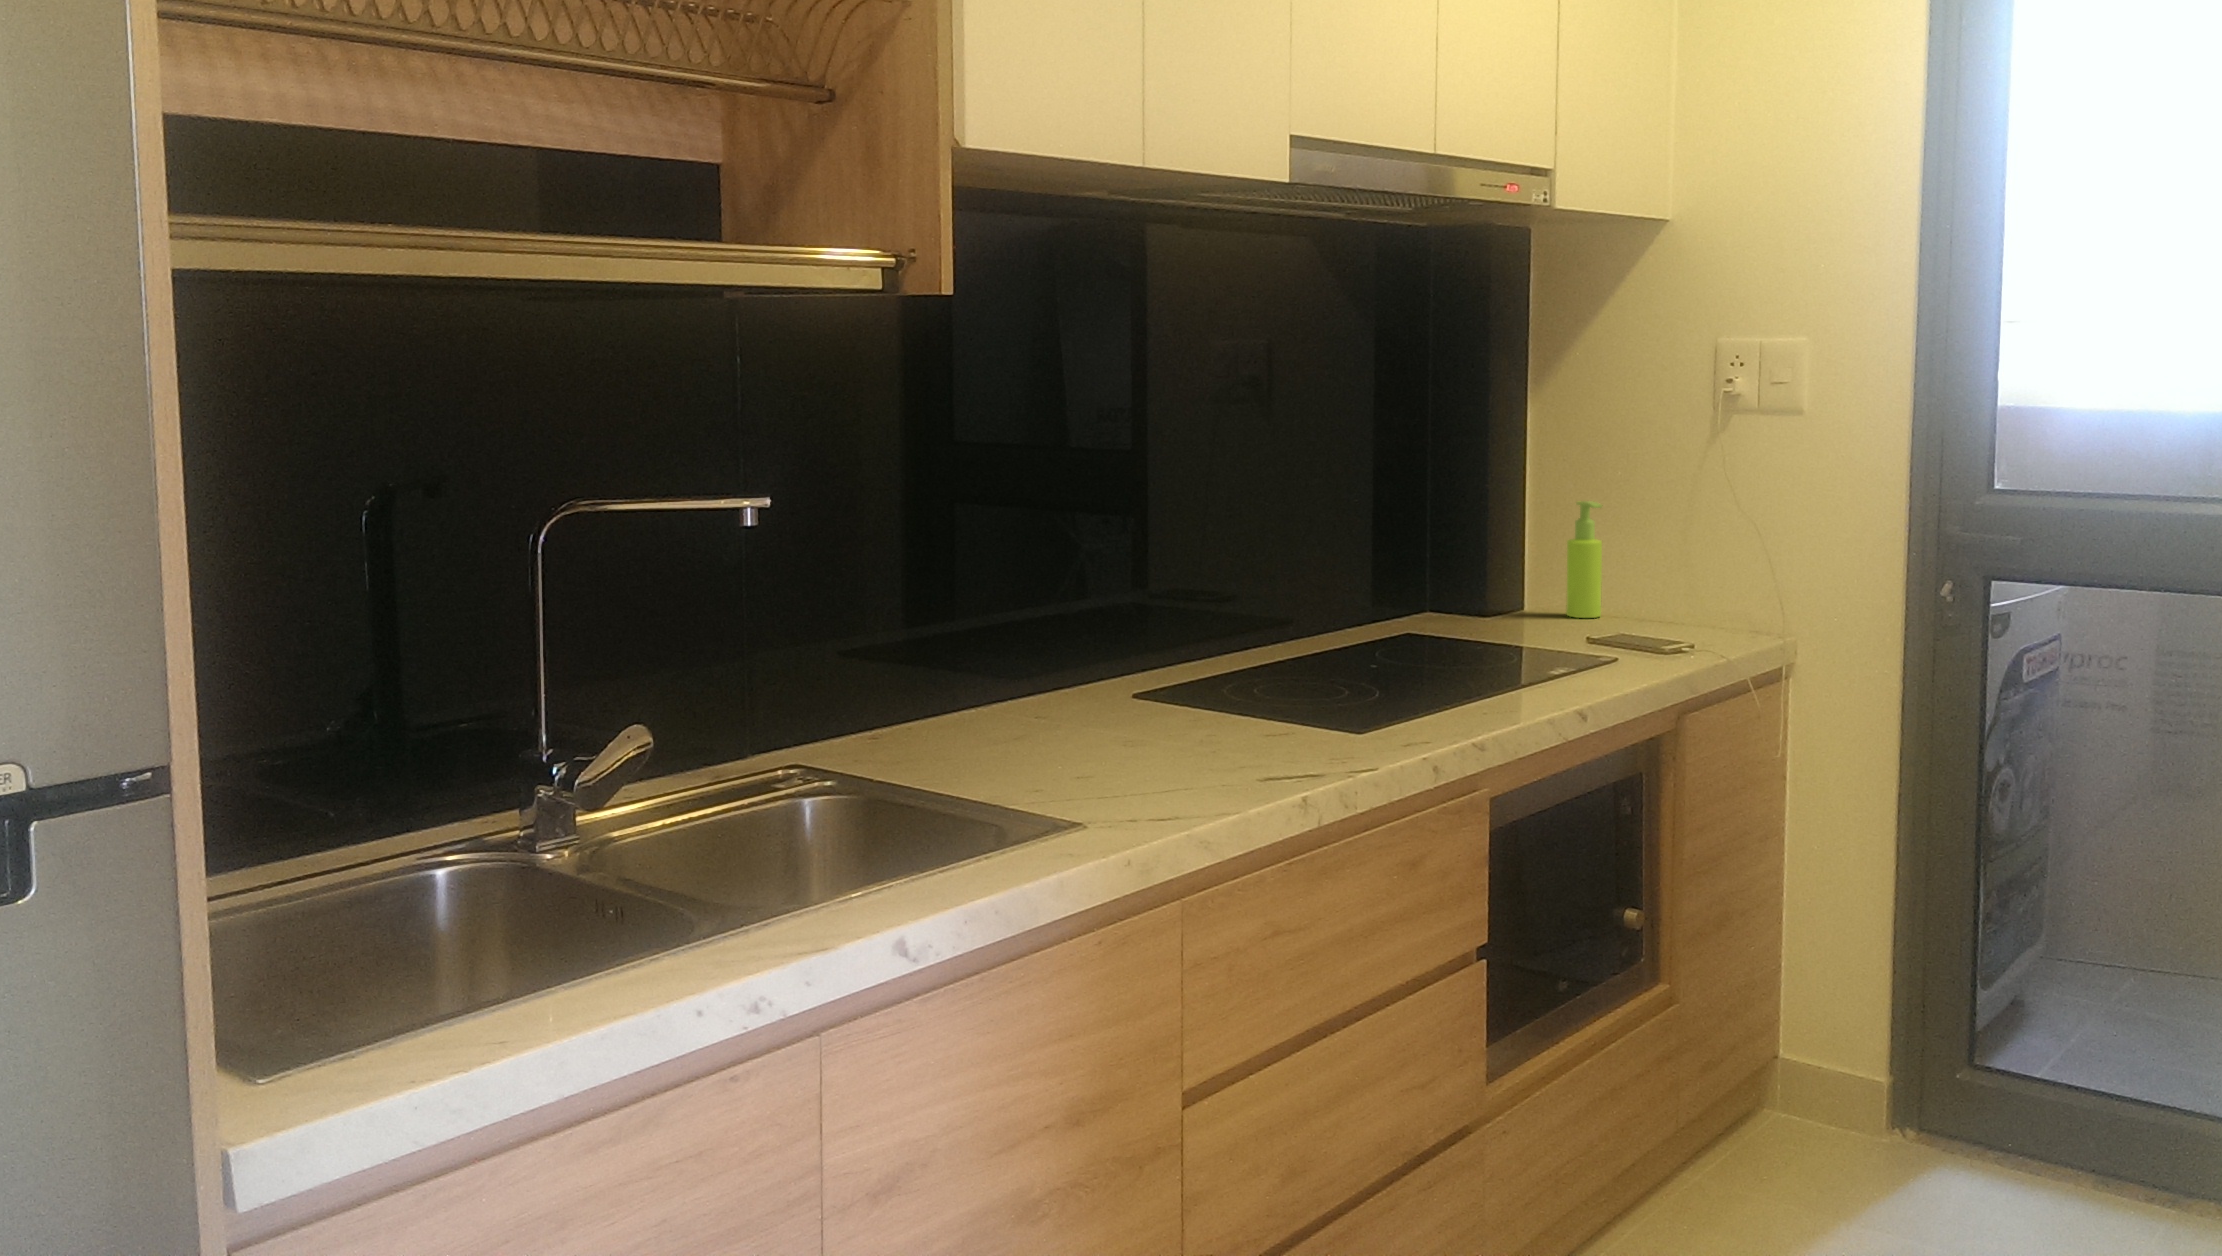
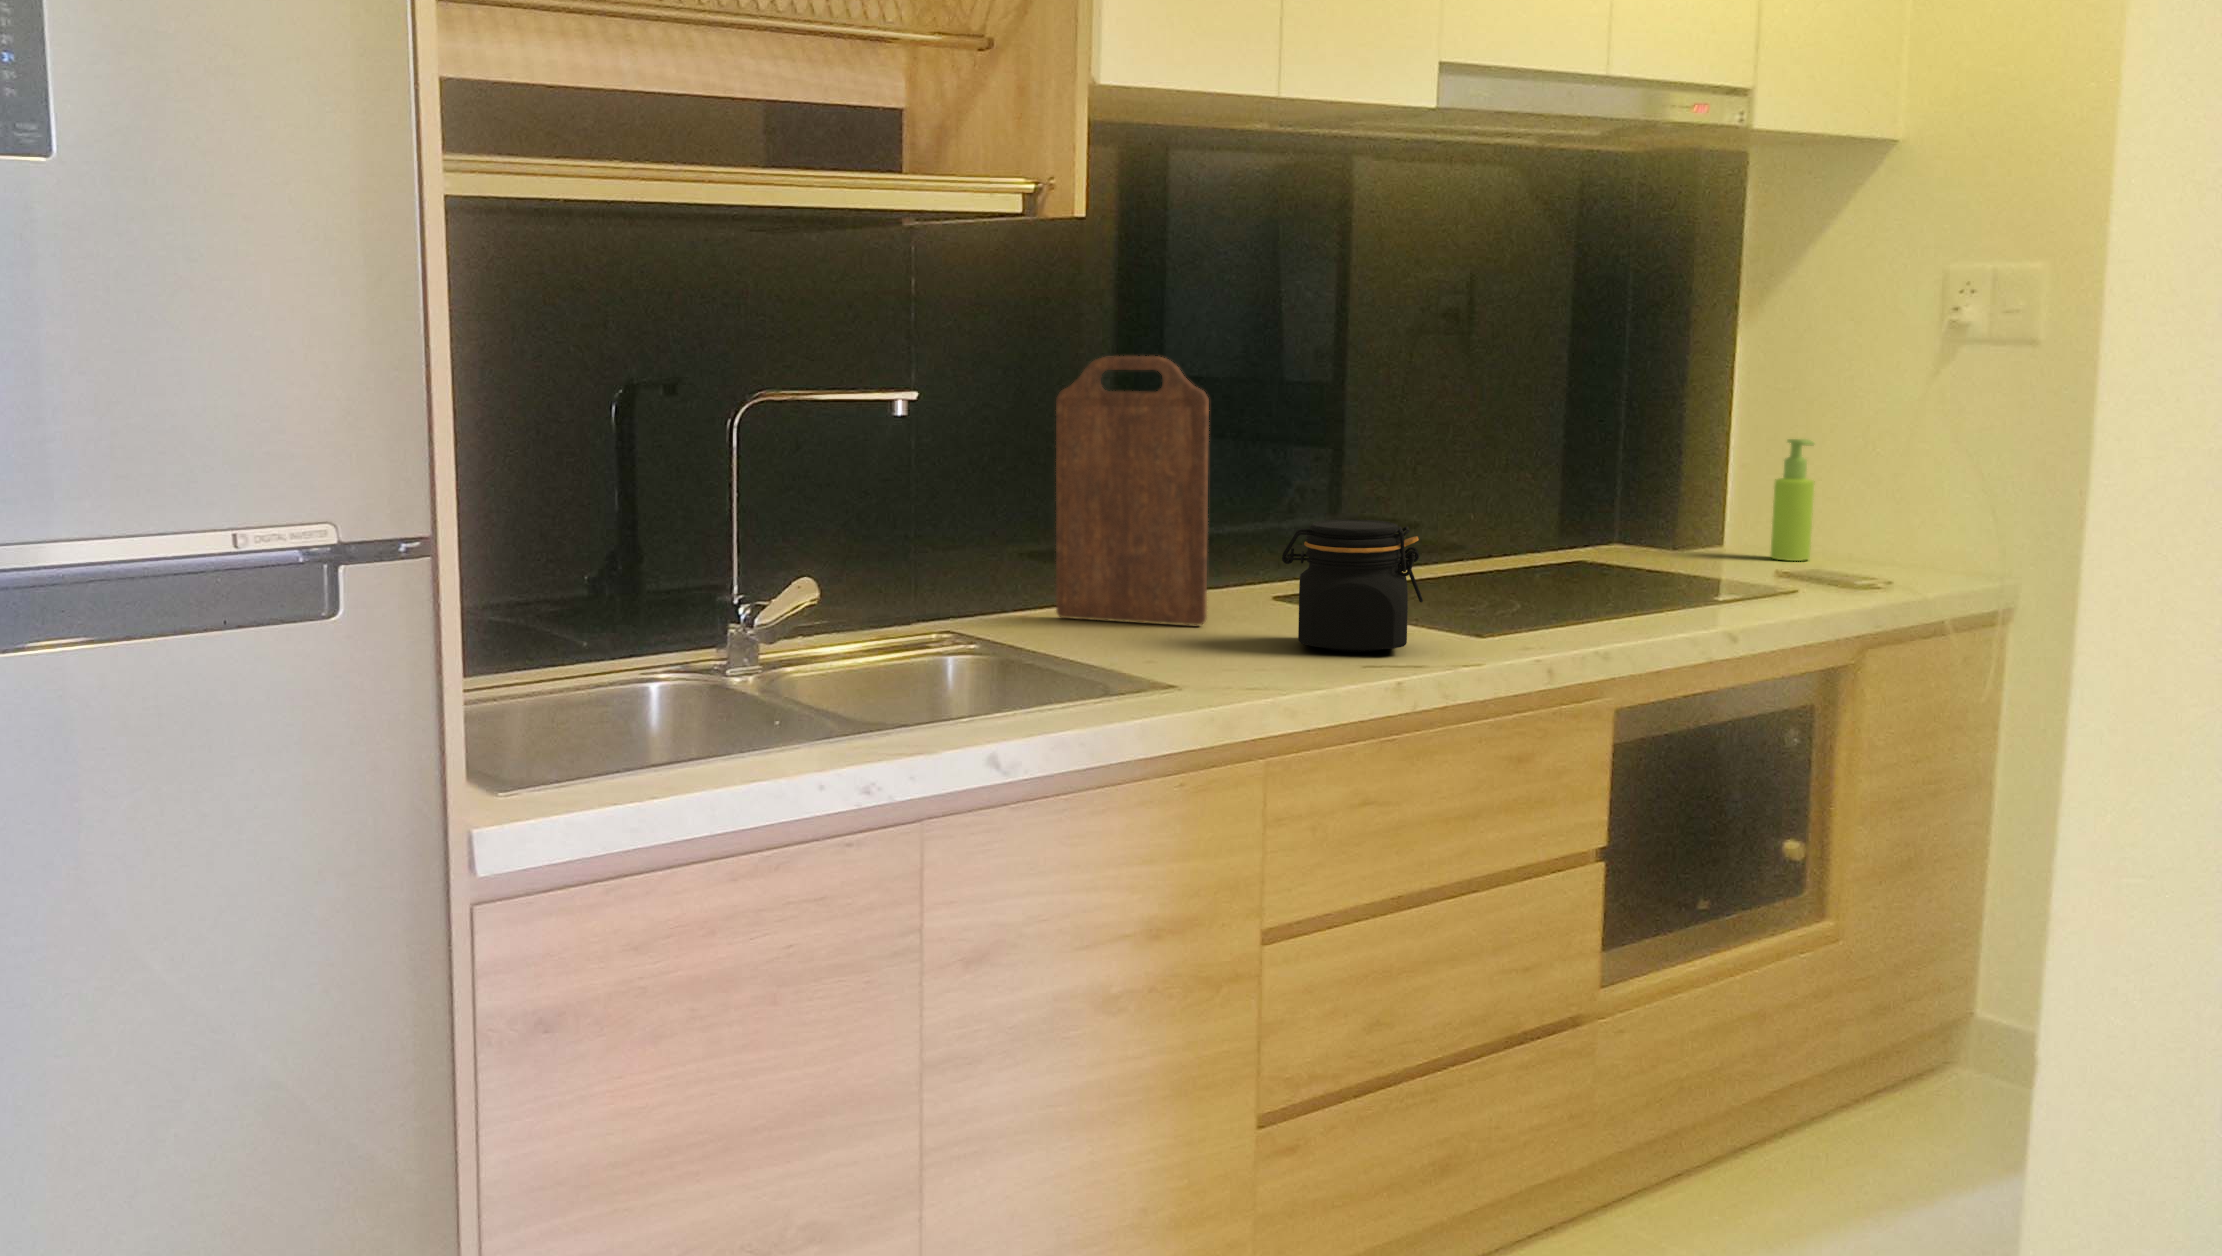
cutting board: none [905,443,1079,736] -> present [1056,356,1209,625]
jar: none [1167,617,1316,762] -> present [1282,519,1423,652]

